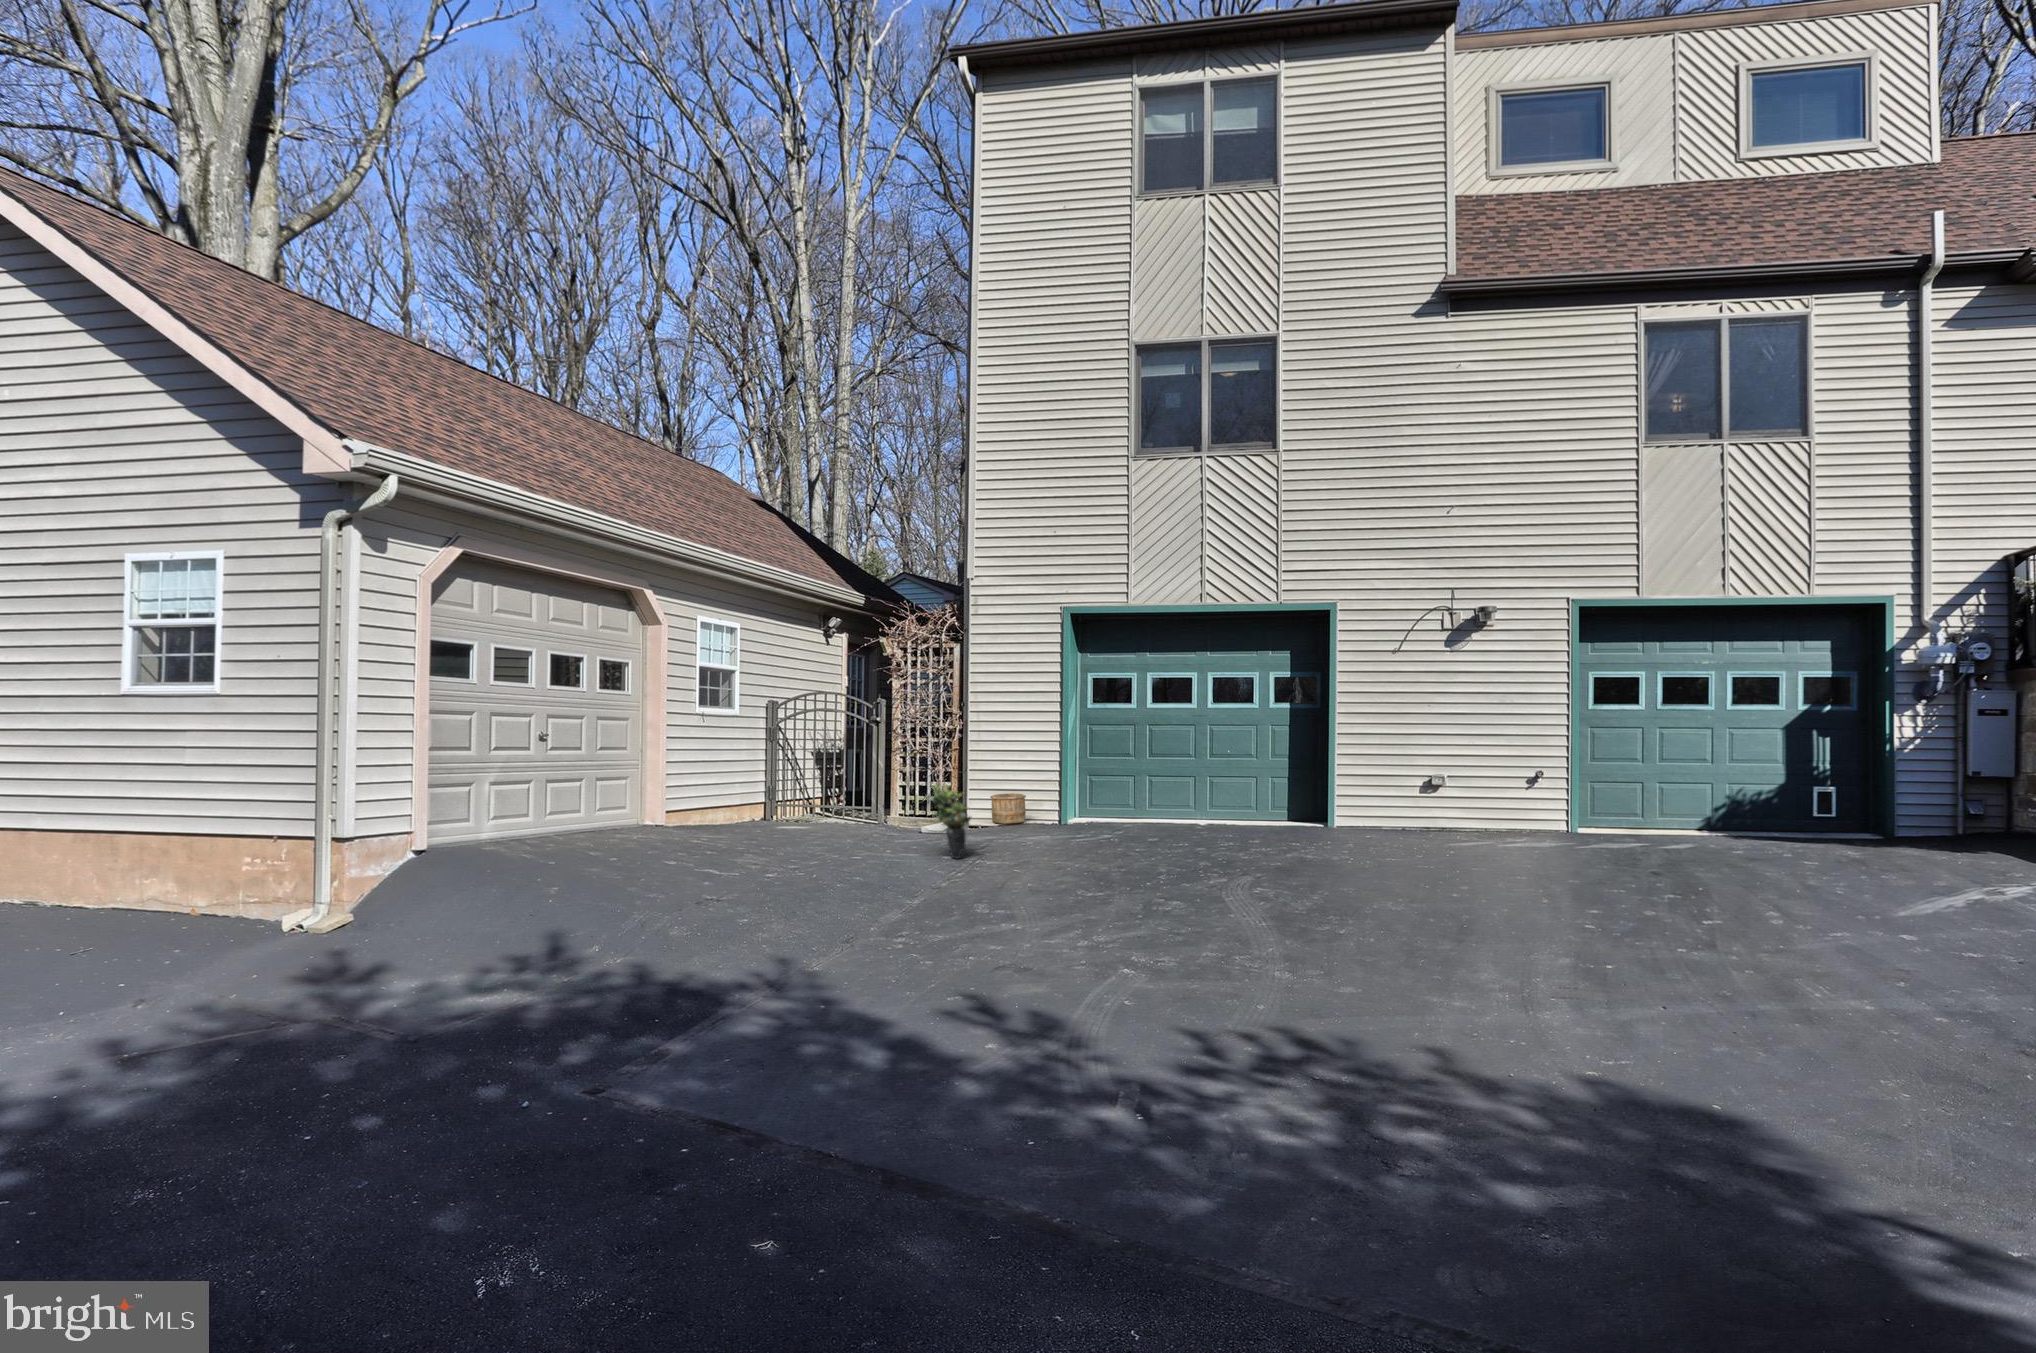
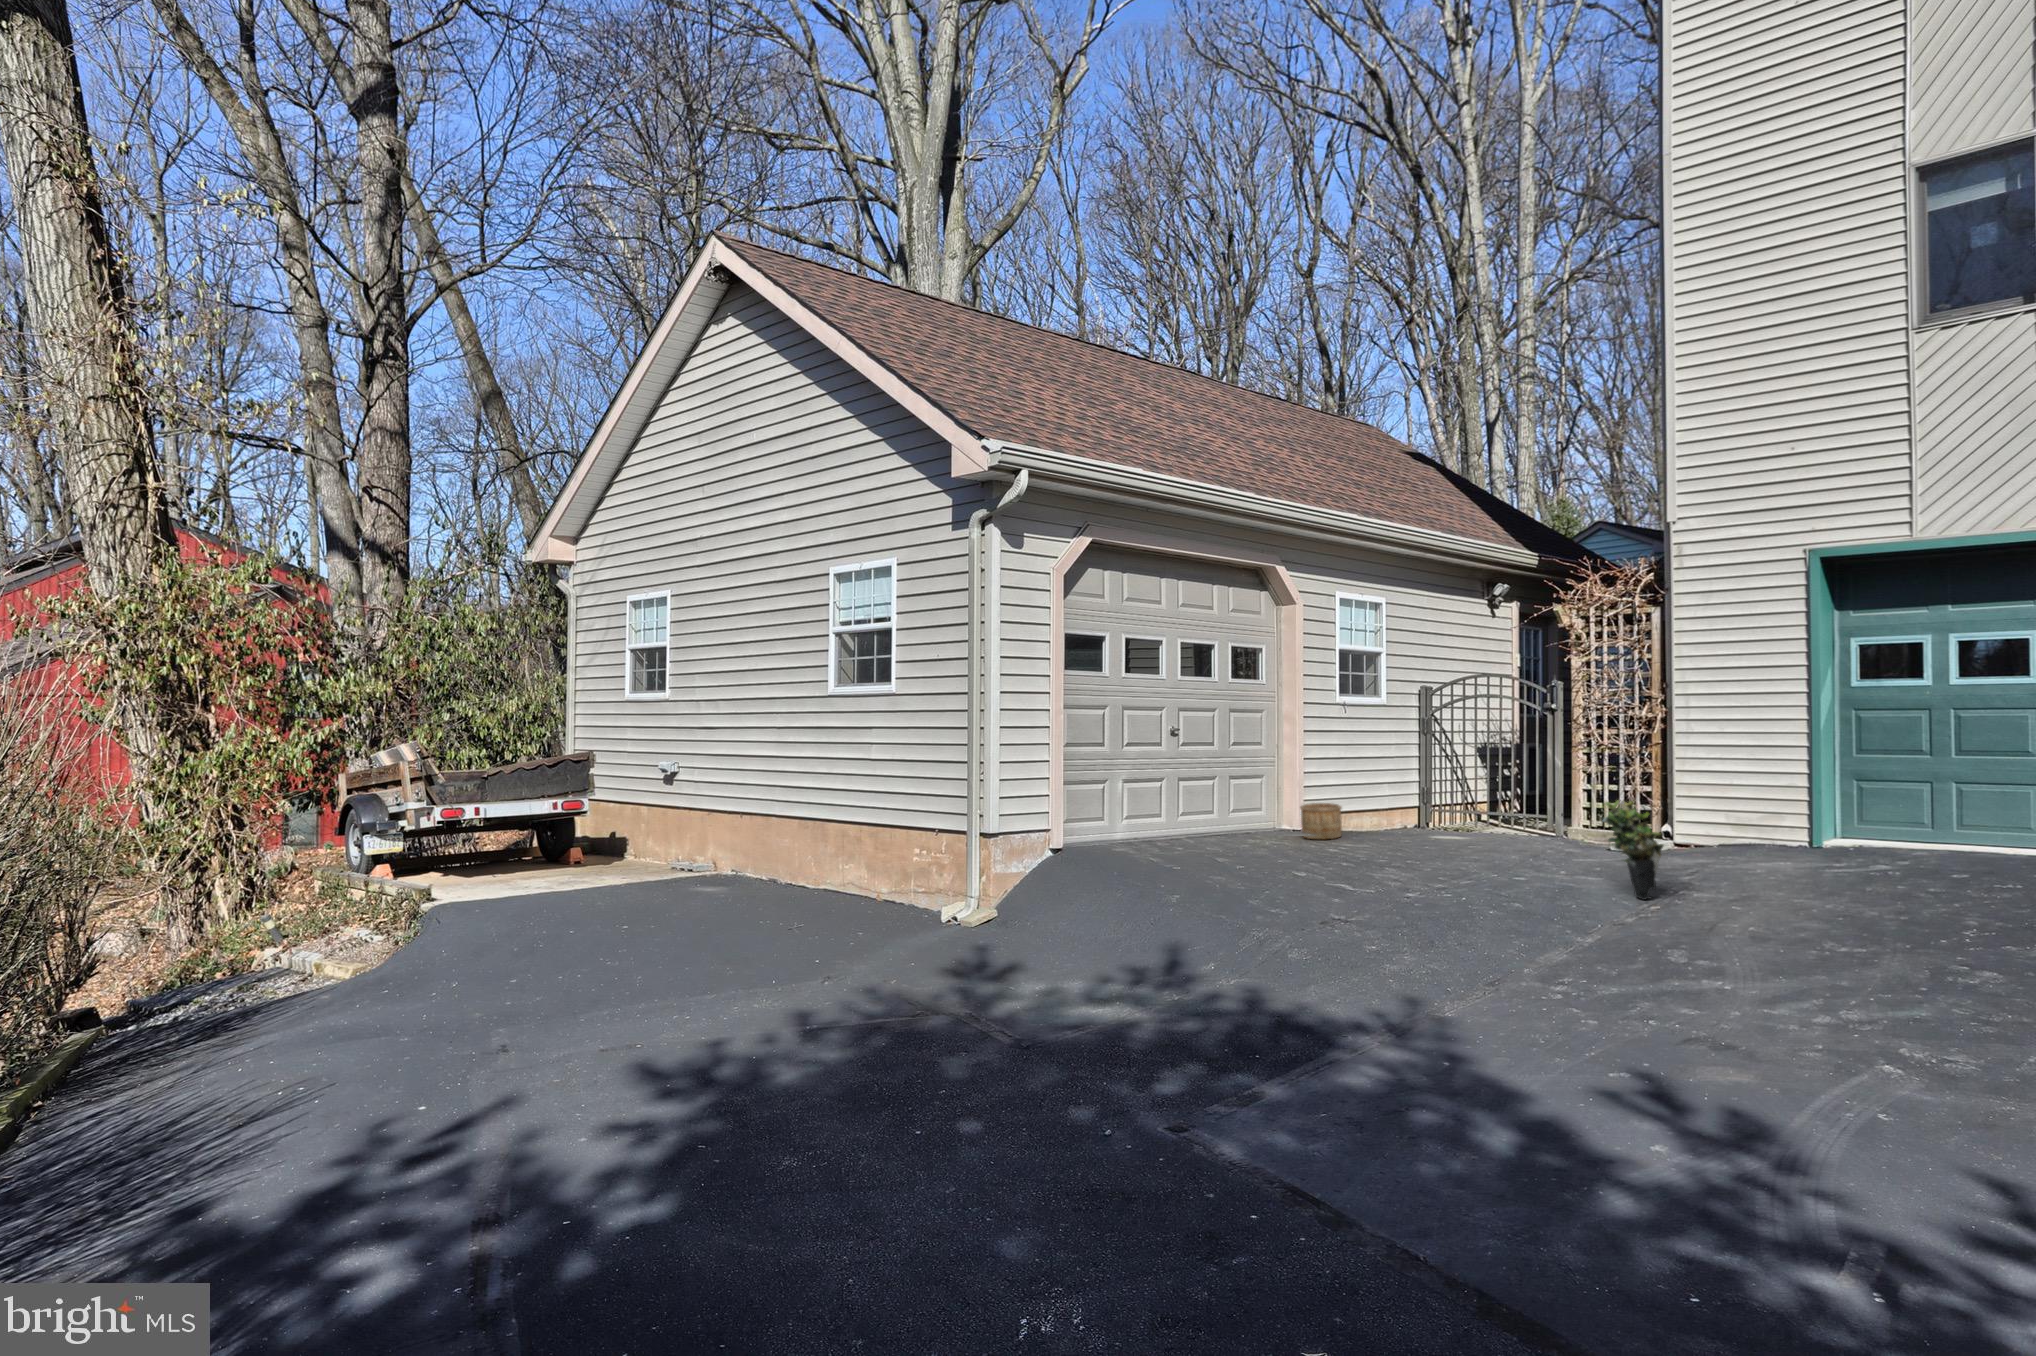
wooden bucket: present [990,793,1026,824] -> present [1300,803,1342,839]

